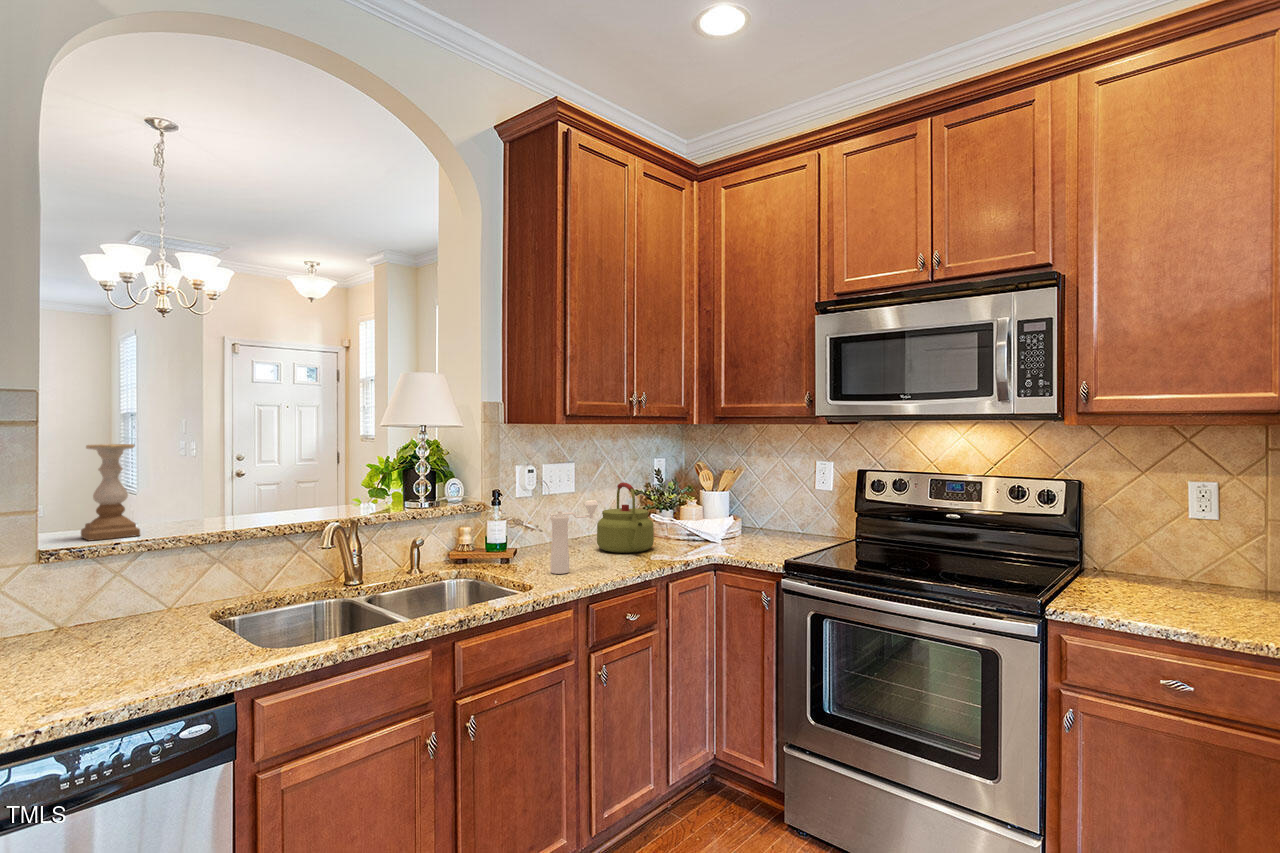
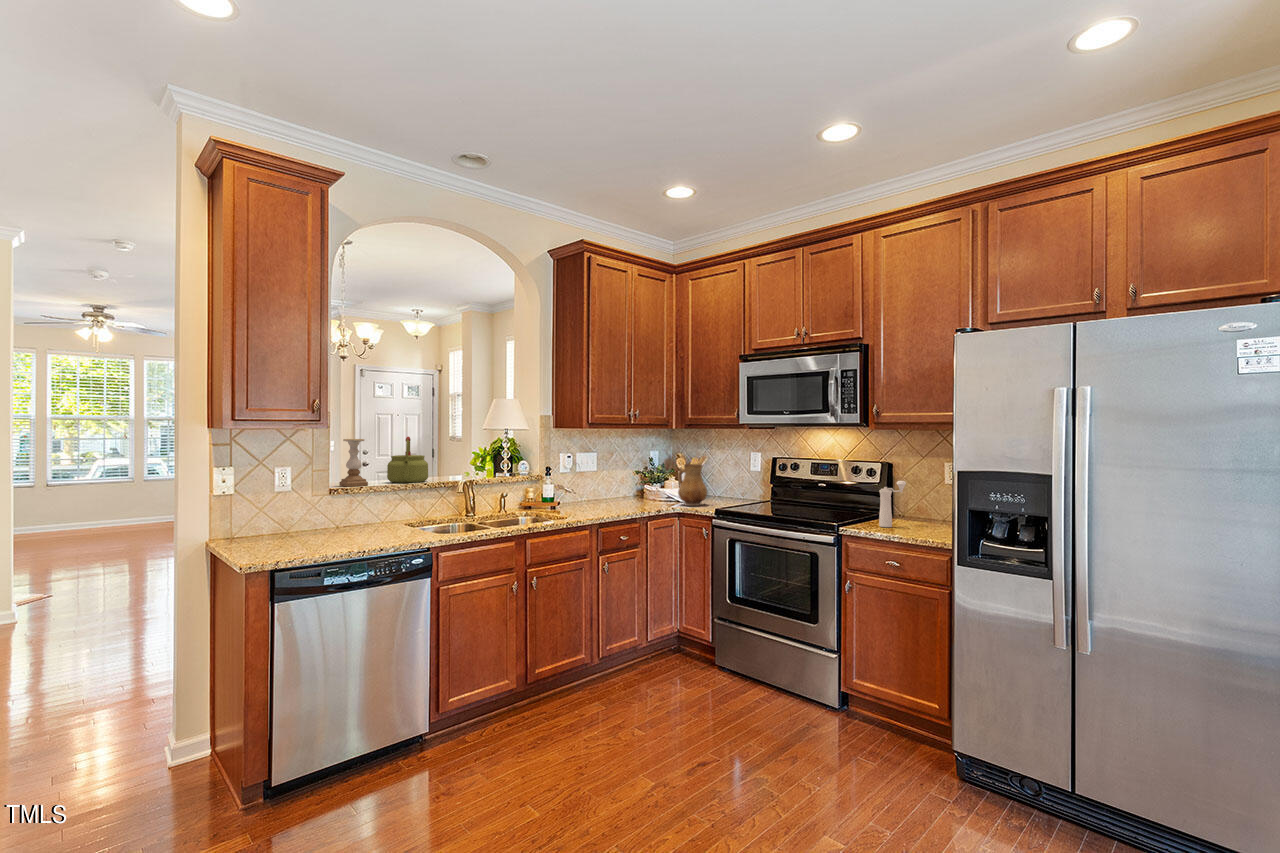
ceramic pitcher: none [709,481,759,551] -> present [678,464,707,506]
kettle: present [597,482,654,553] -> present [387,437,428,483]
pepper mill: present [550,500,598,574] -> present [879,481,906,527]

